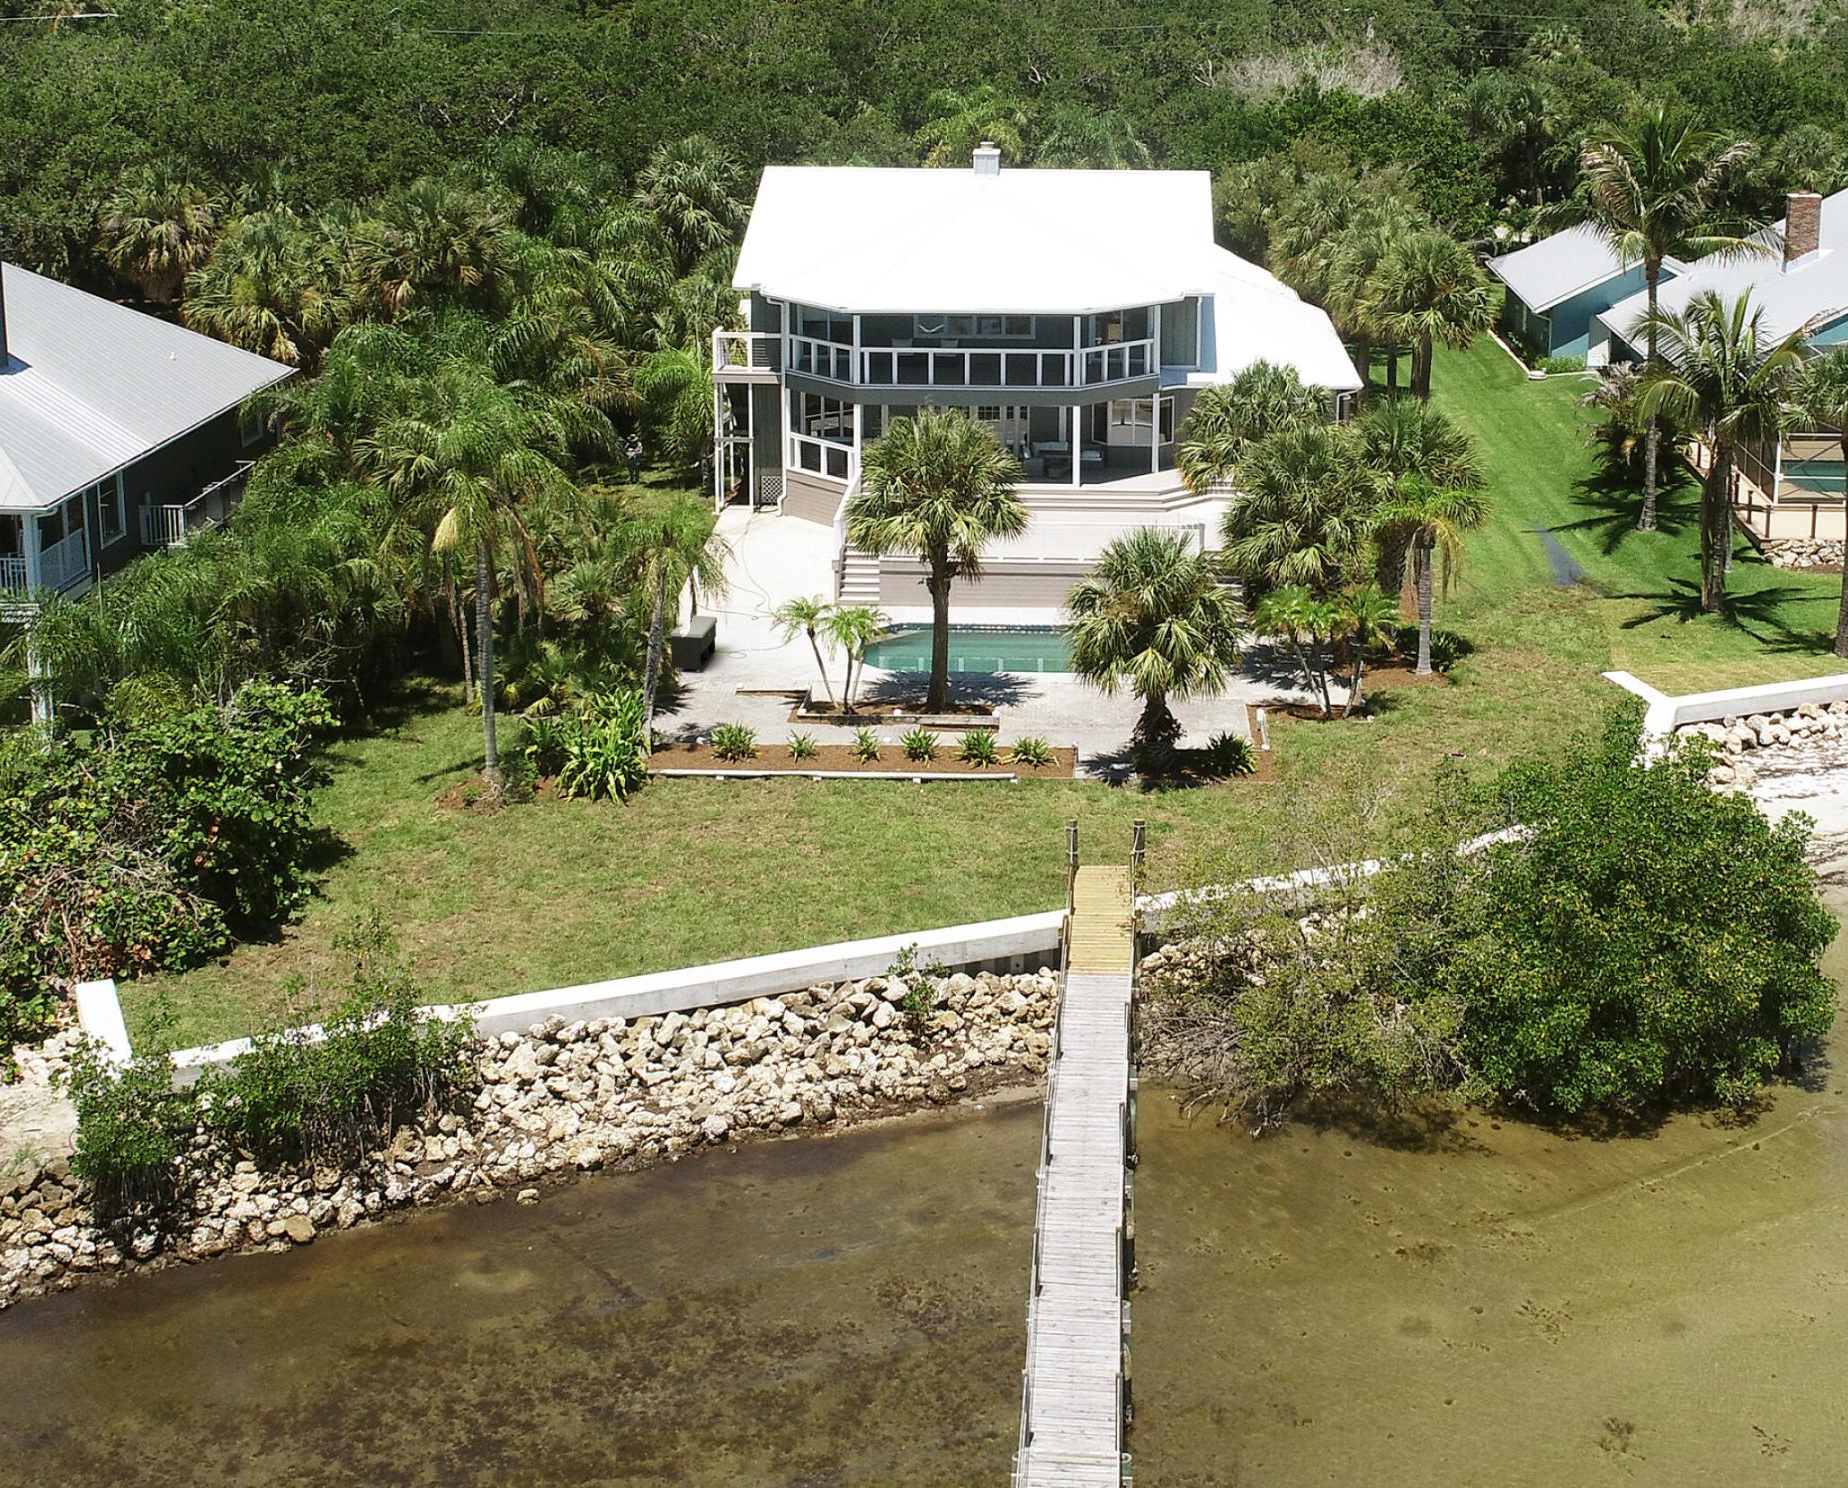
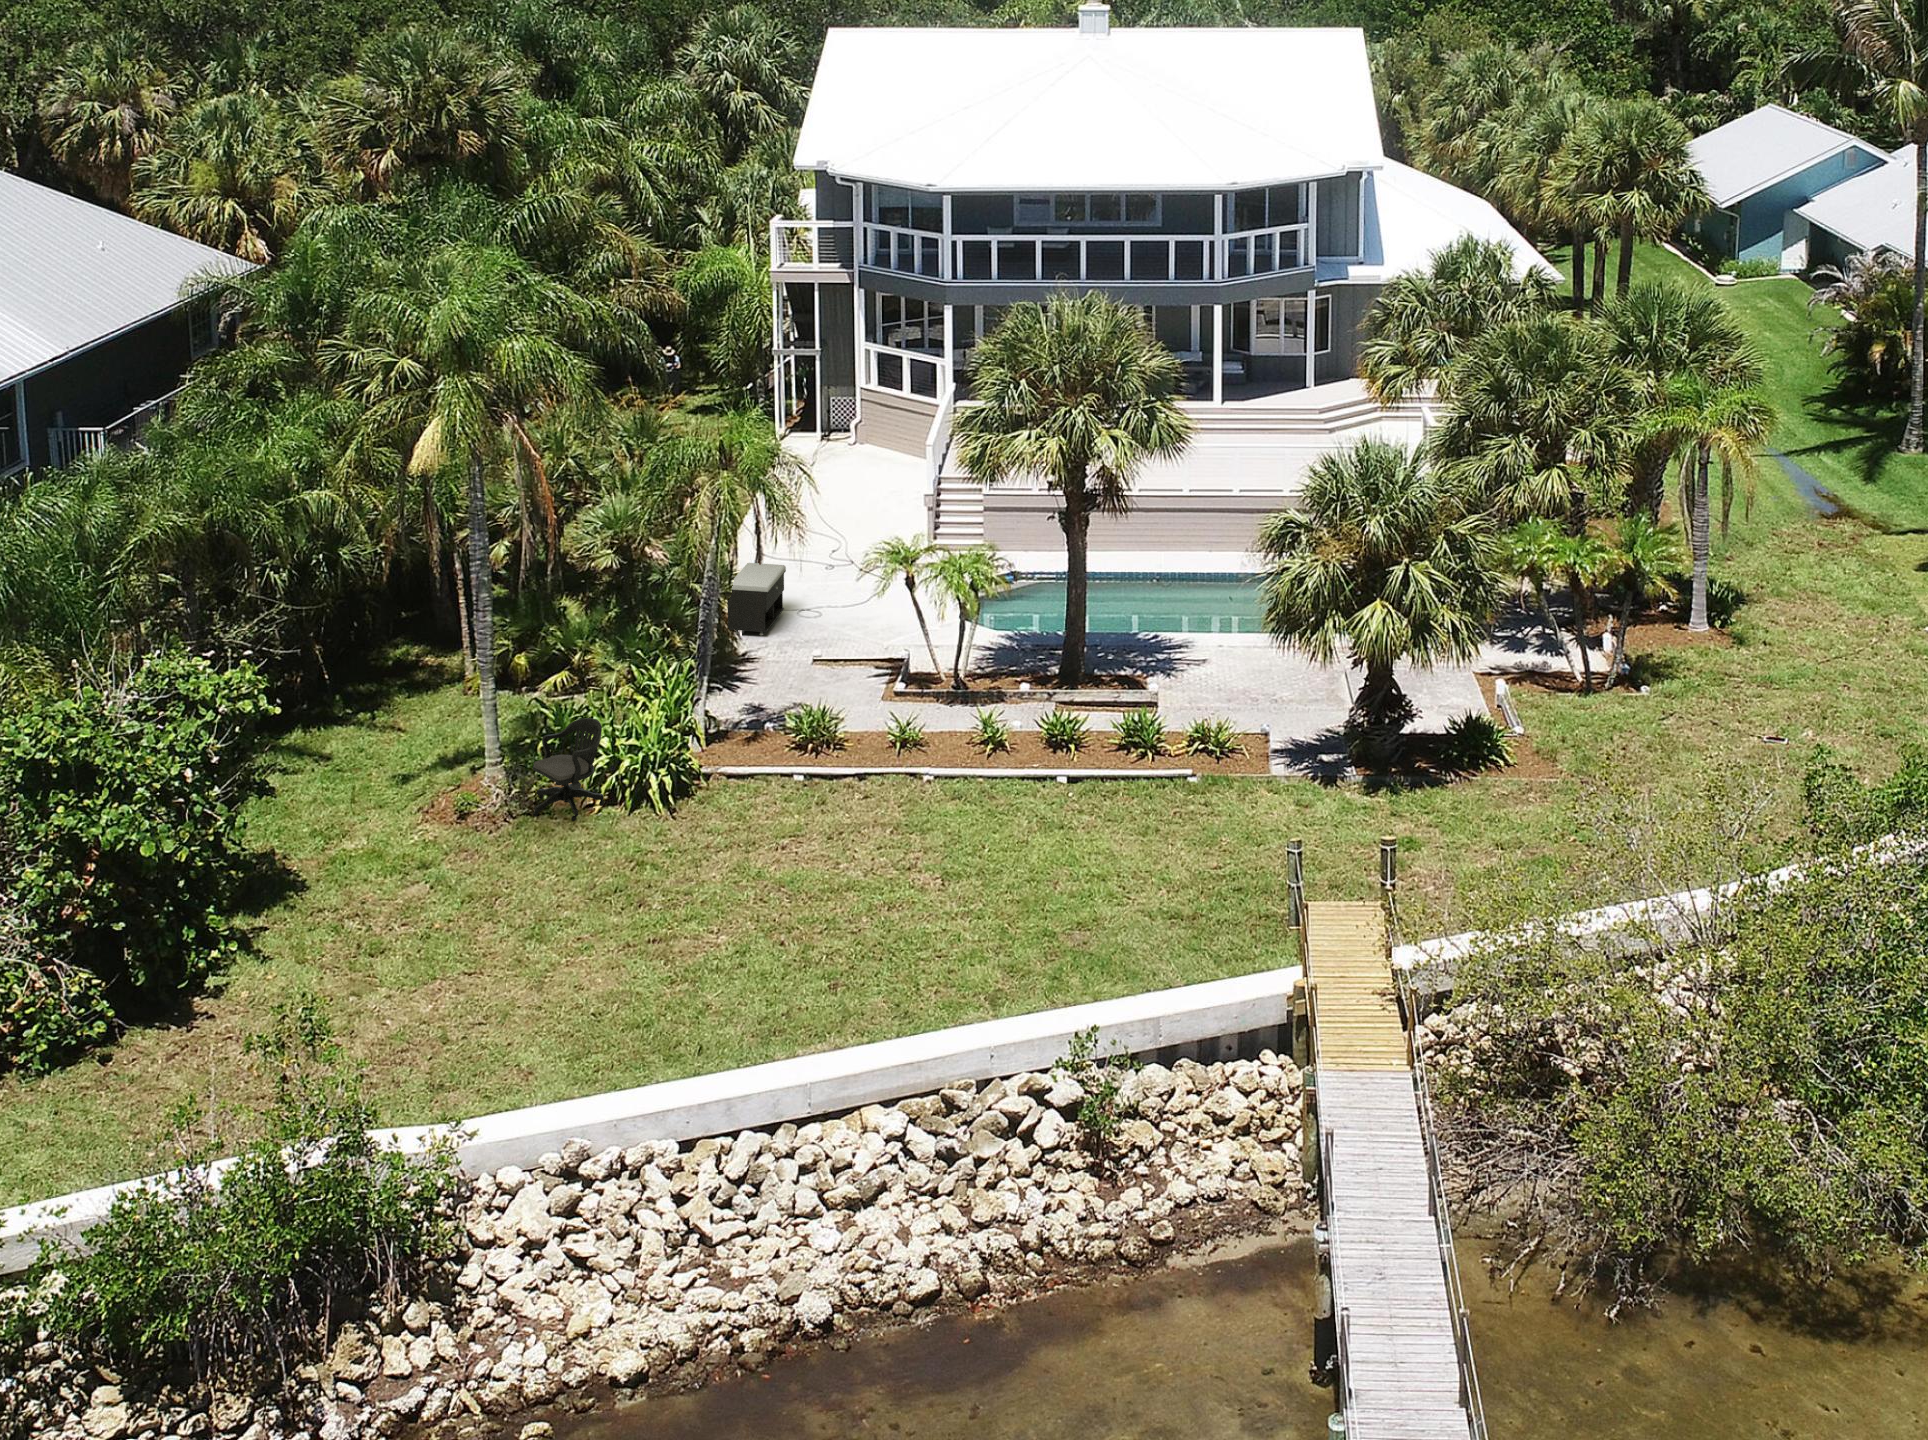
chair: none [522,731,575,807] -> present [533,718,604,821]

